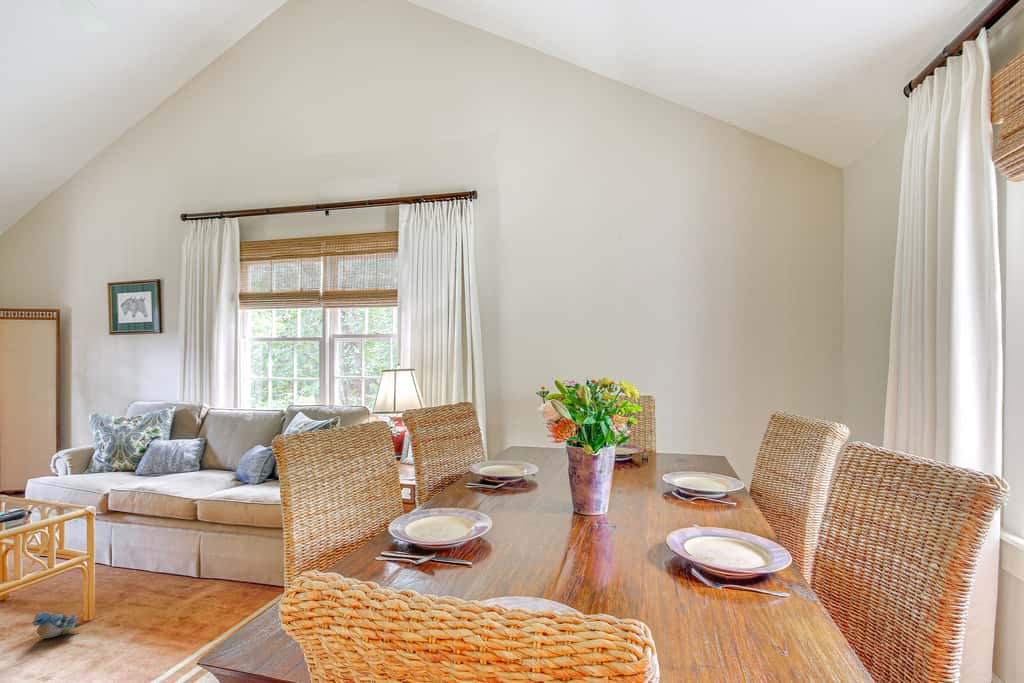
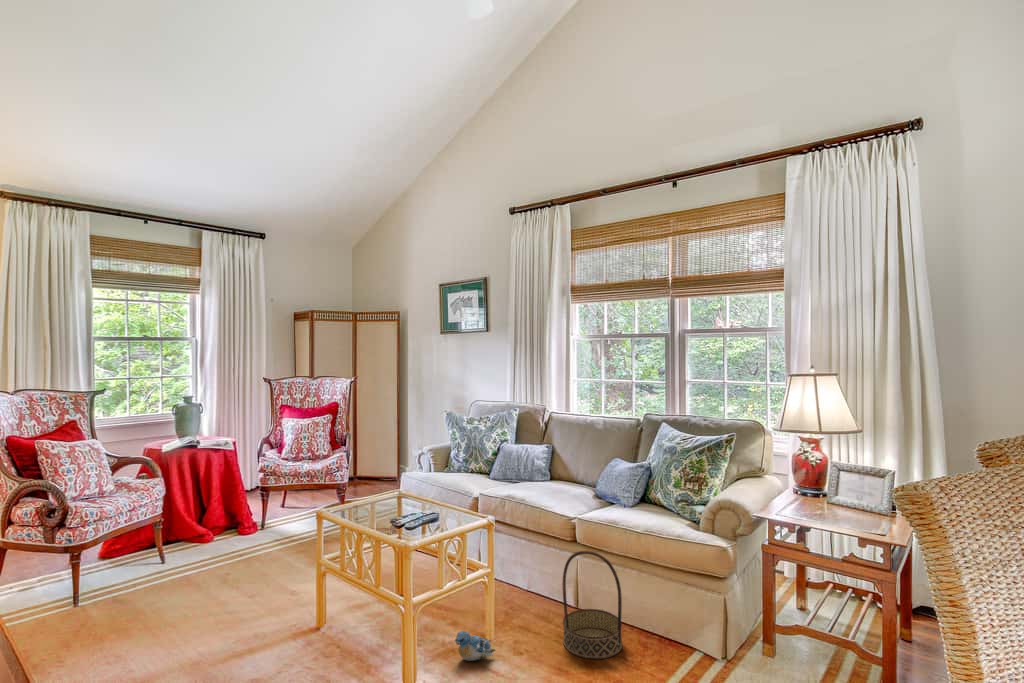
basket: none [162,523,221,614] -> present [562,551,622,659]

